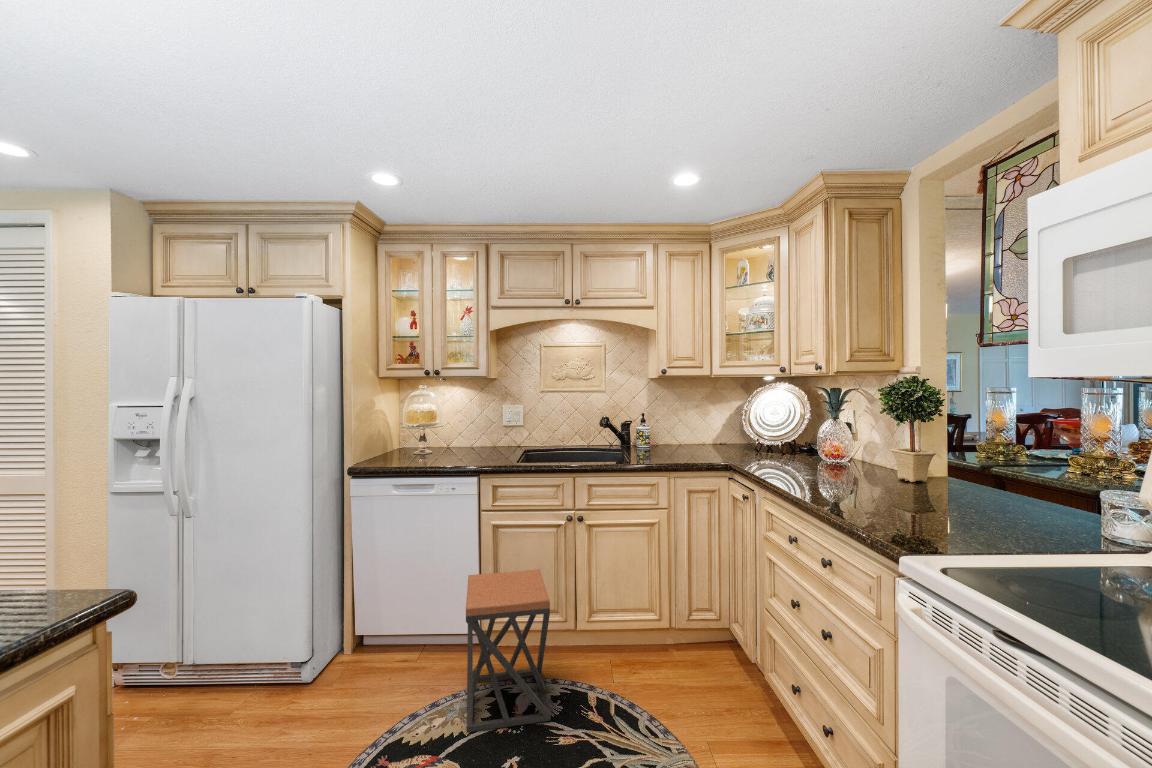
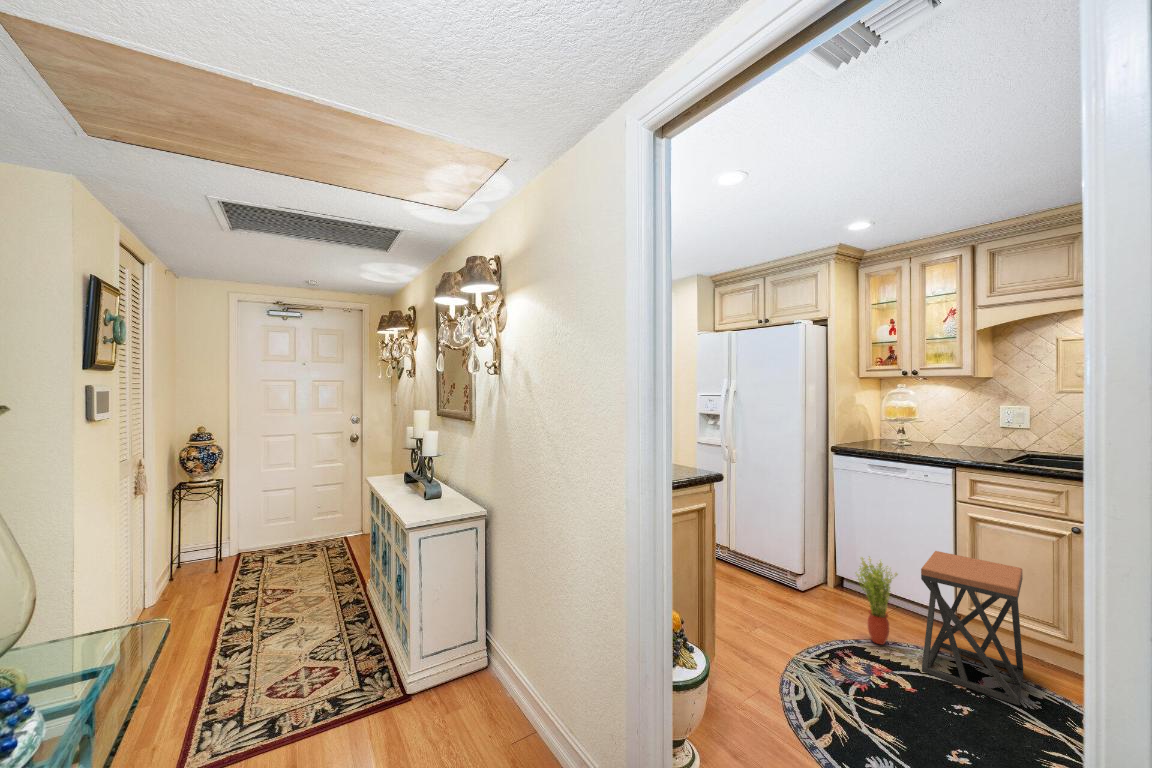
potted plant: none [388,607,438,720] -> present [857,557,898,644]

